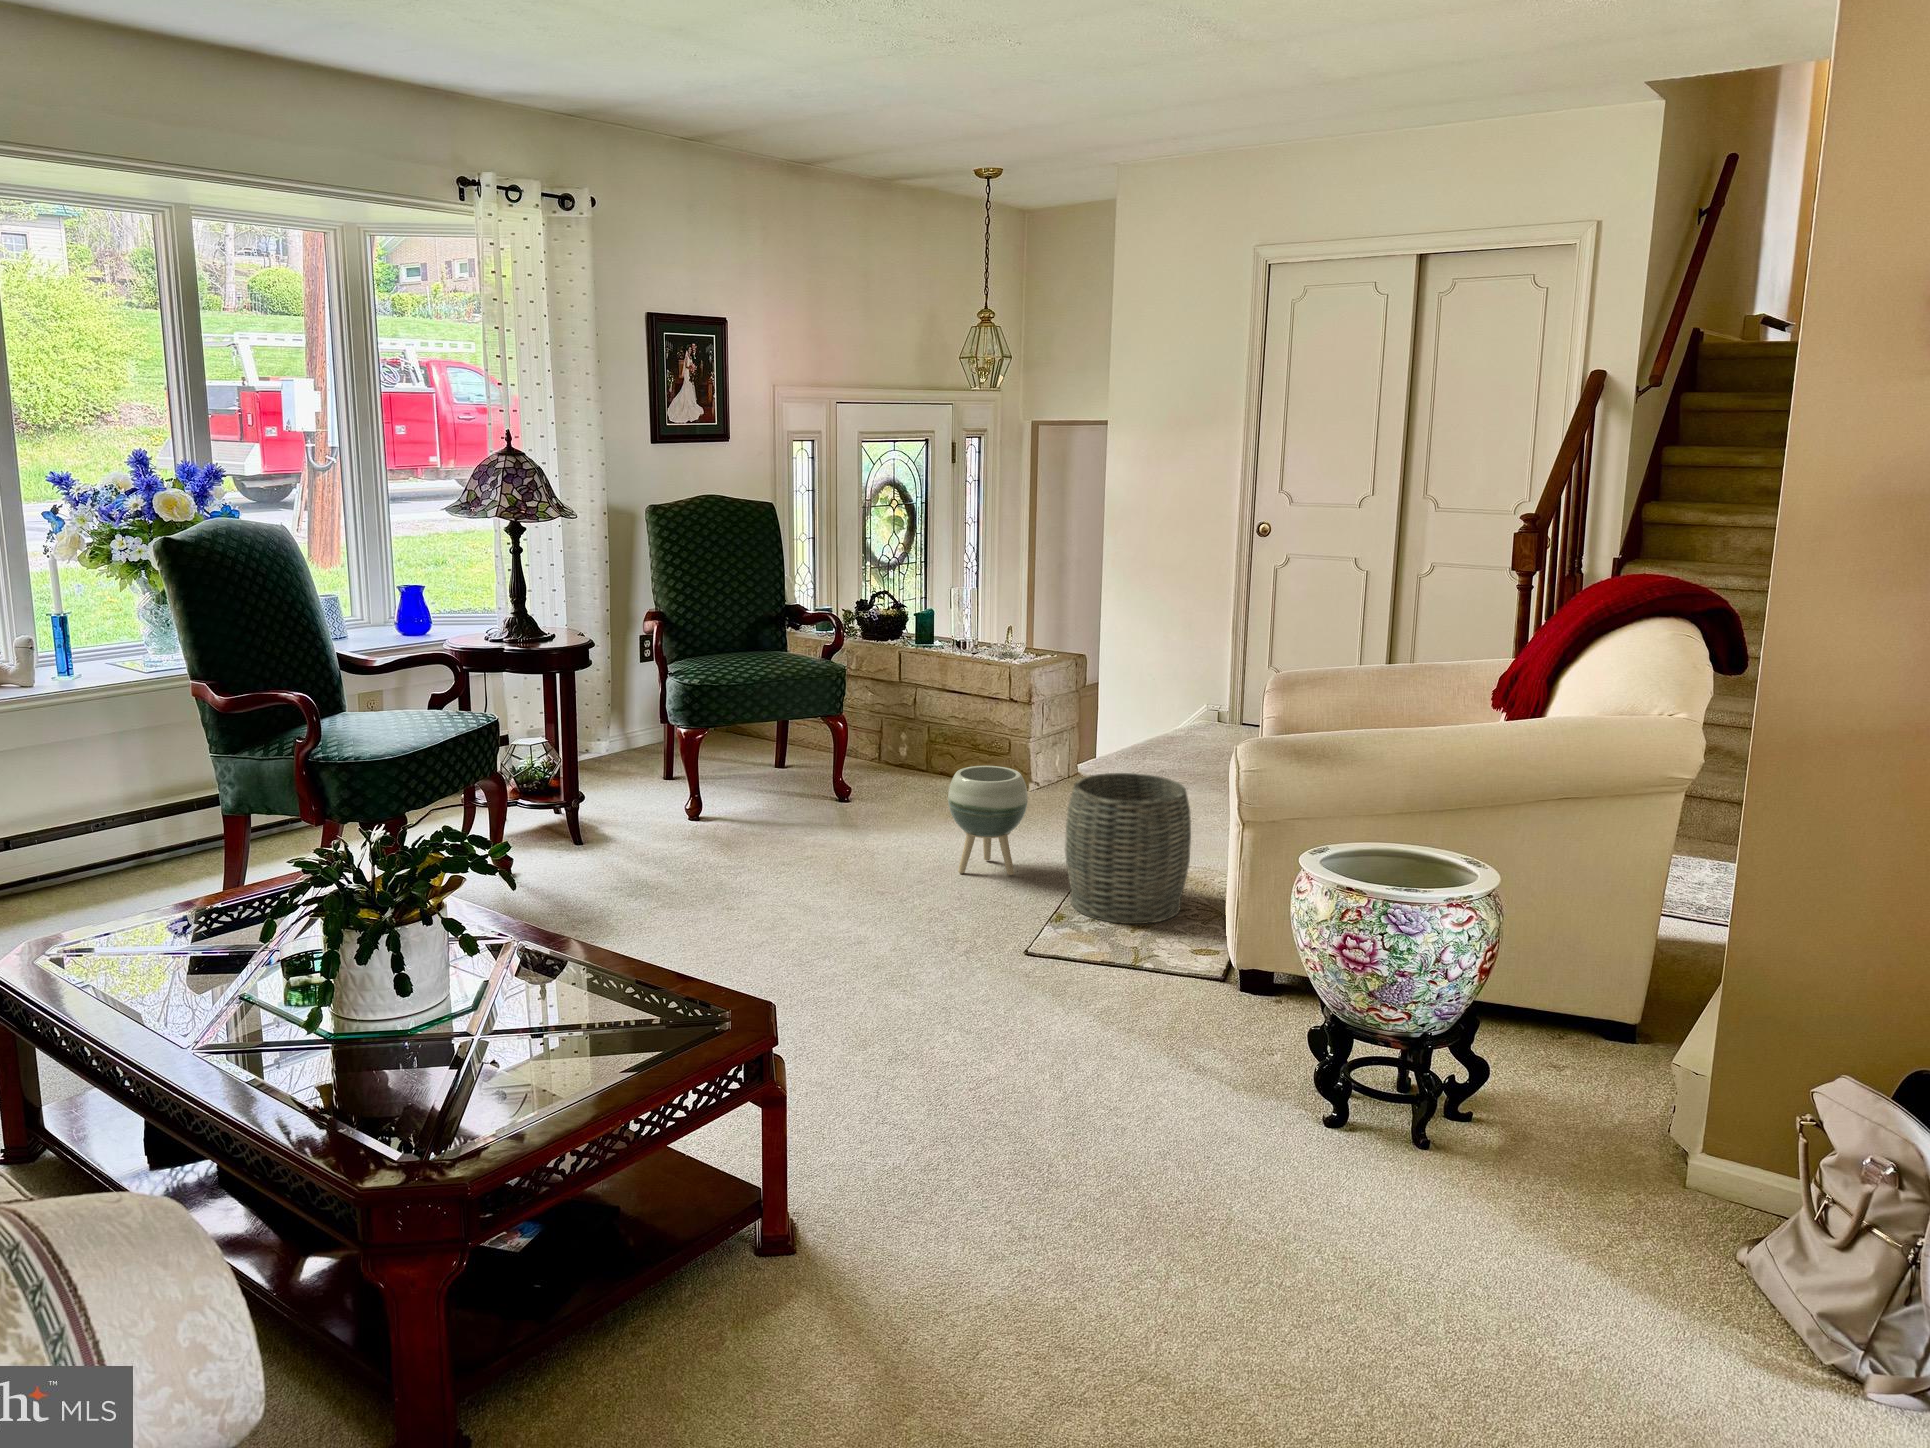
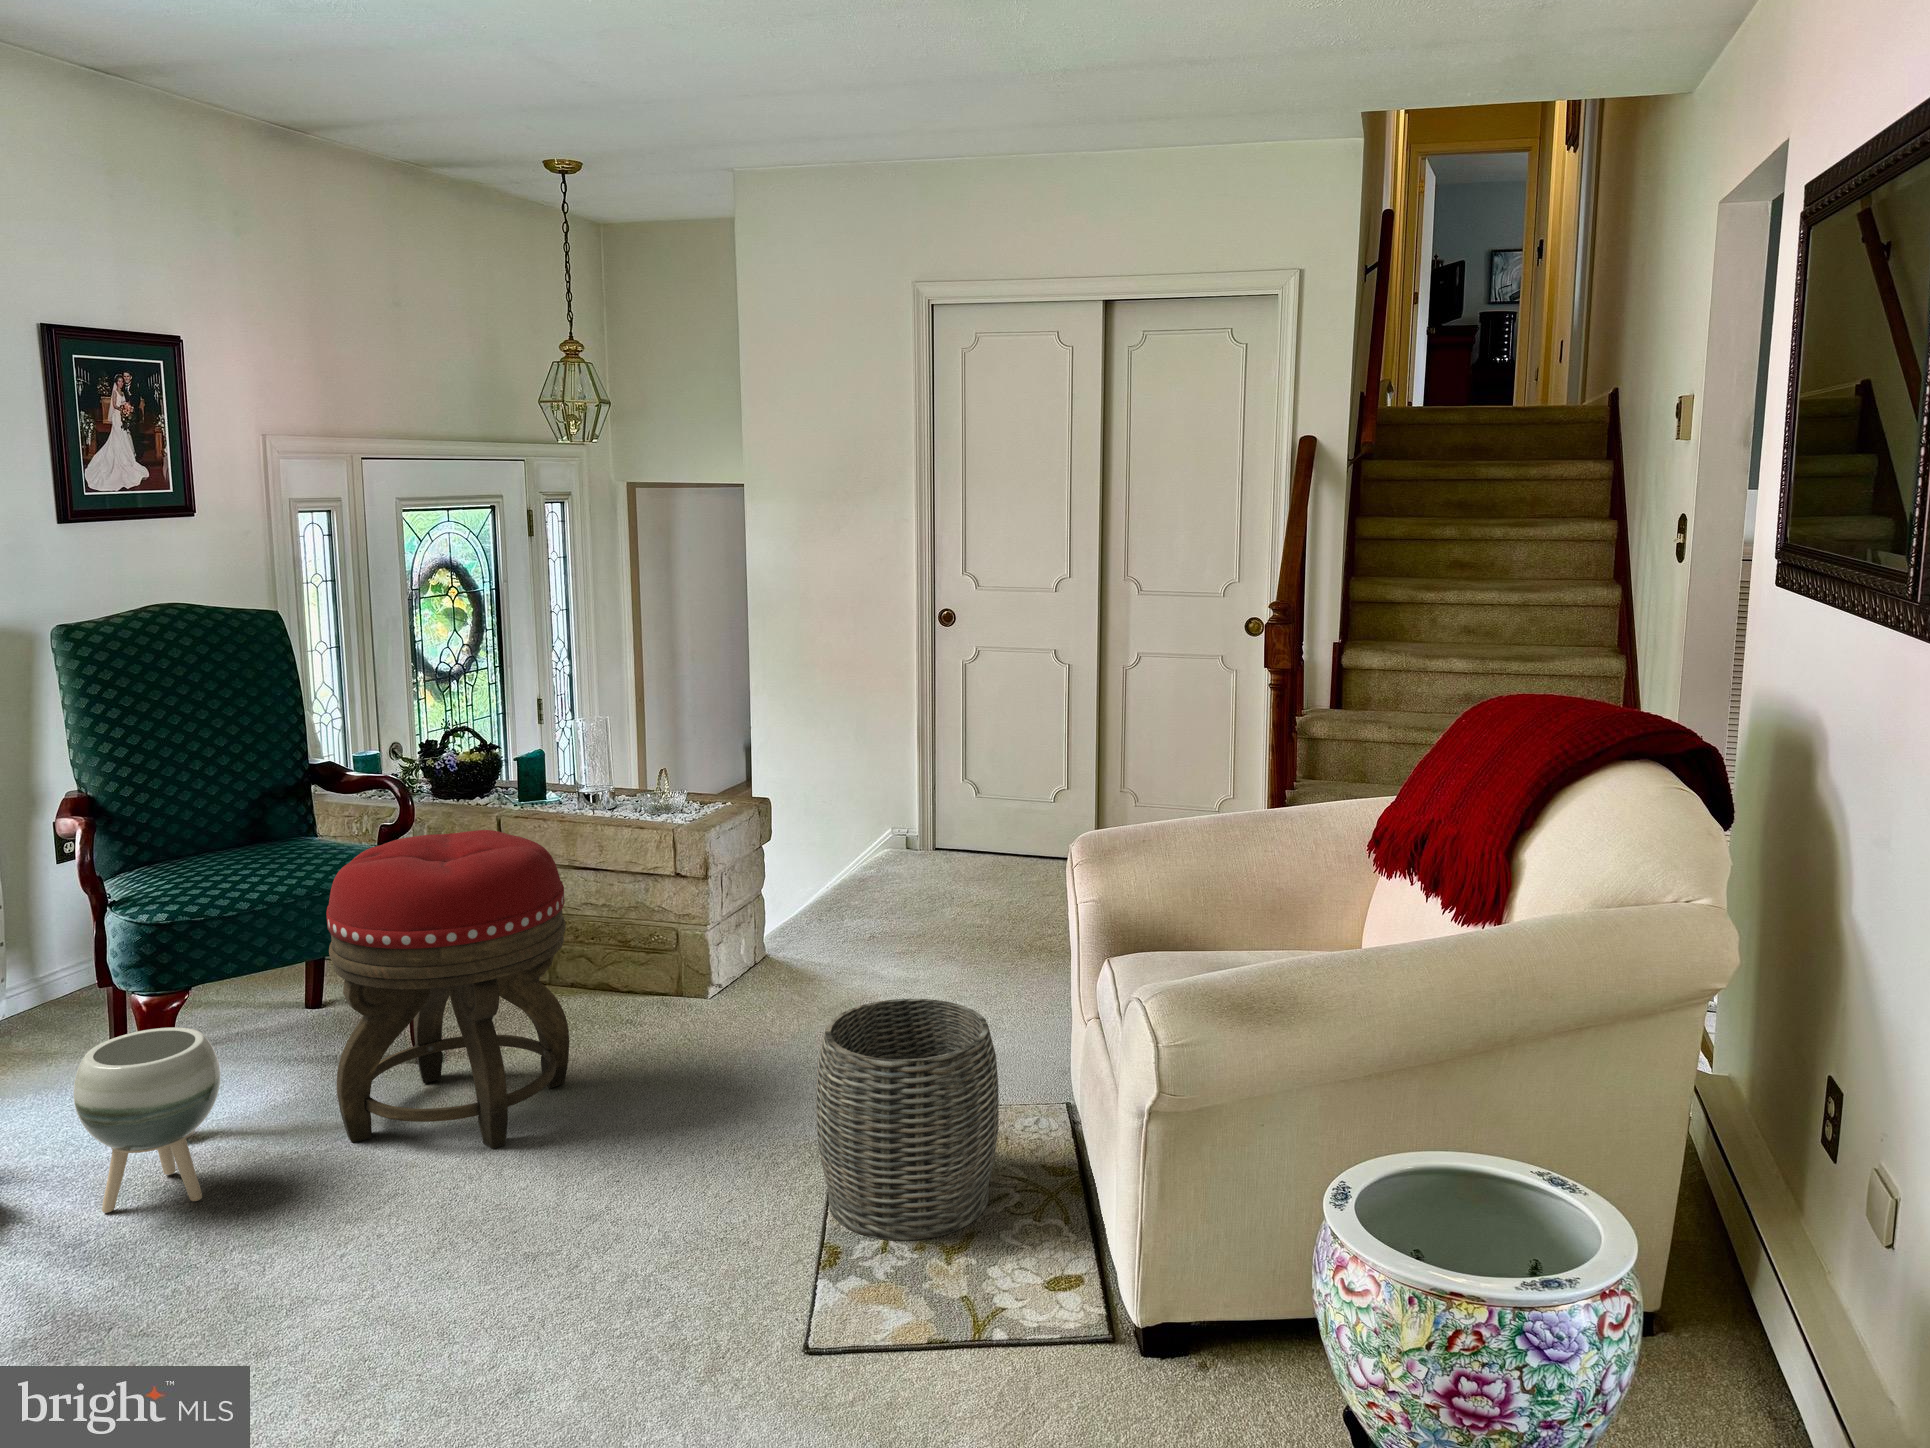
footstool: none [785,647,929,846] -> present [326,830,569,1149]
planter: present [948,766,1028,875] -> present [74,1027,220,1213]

